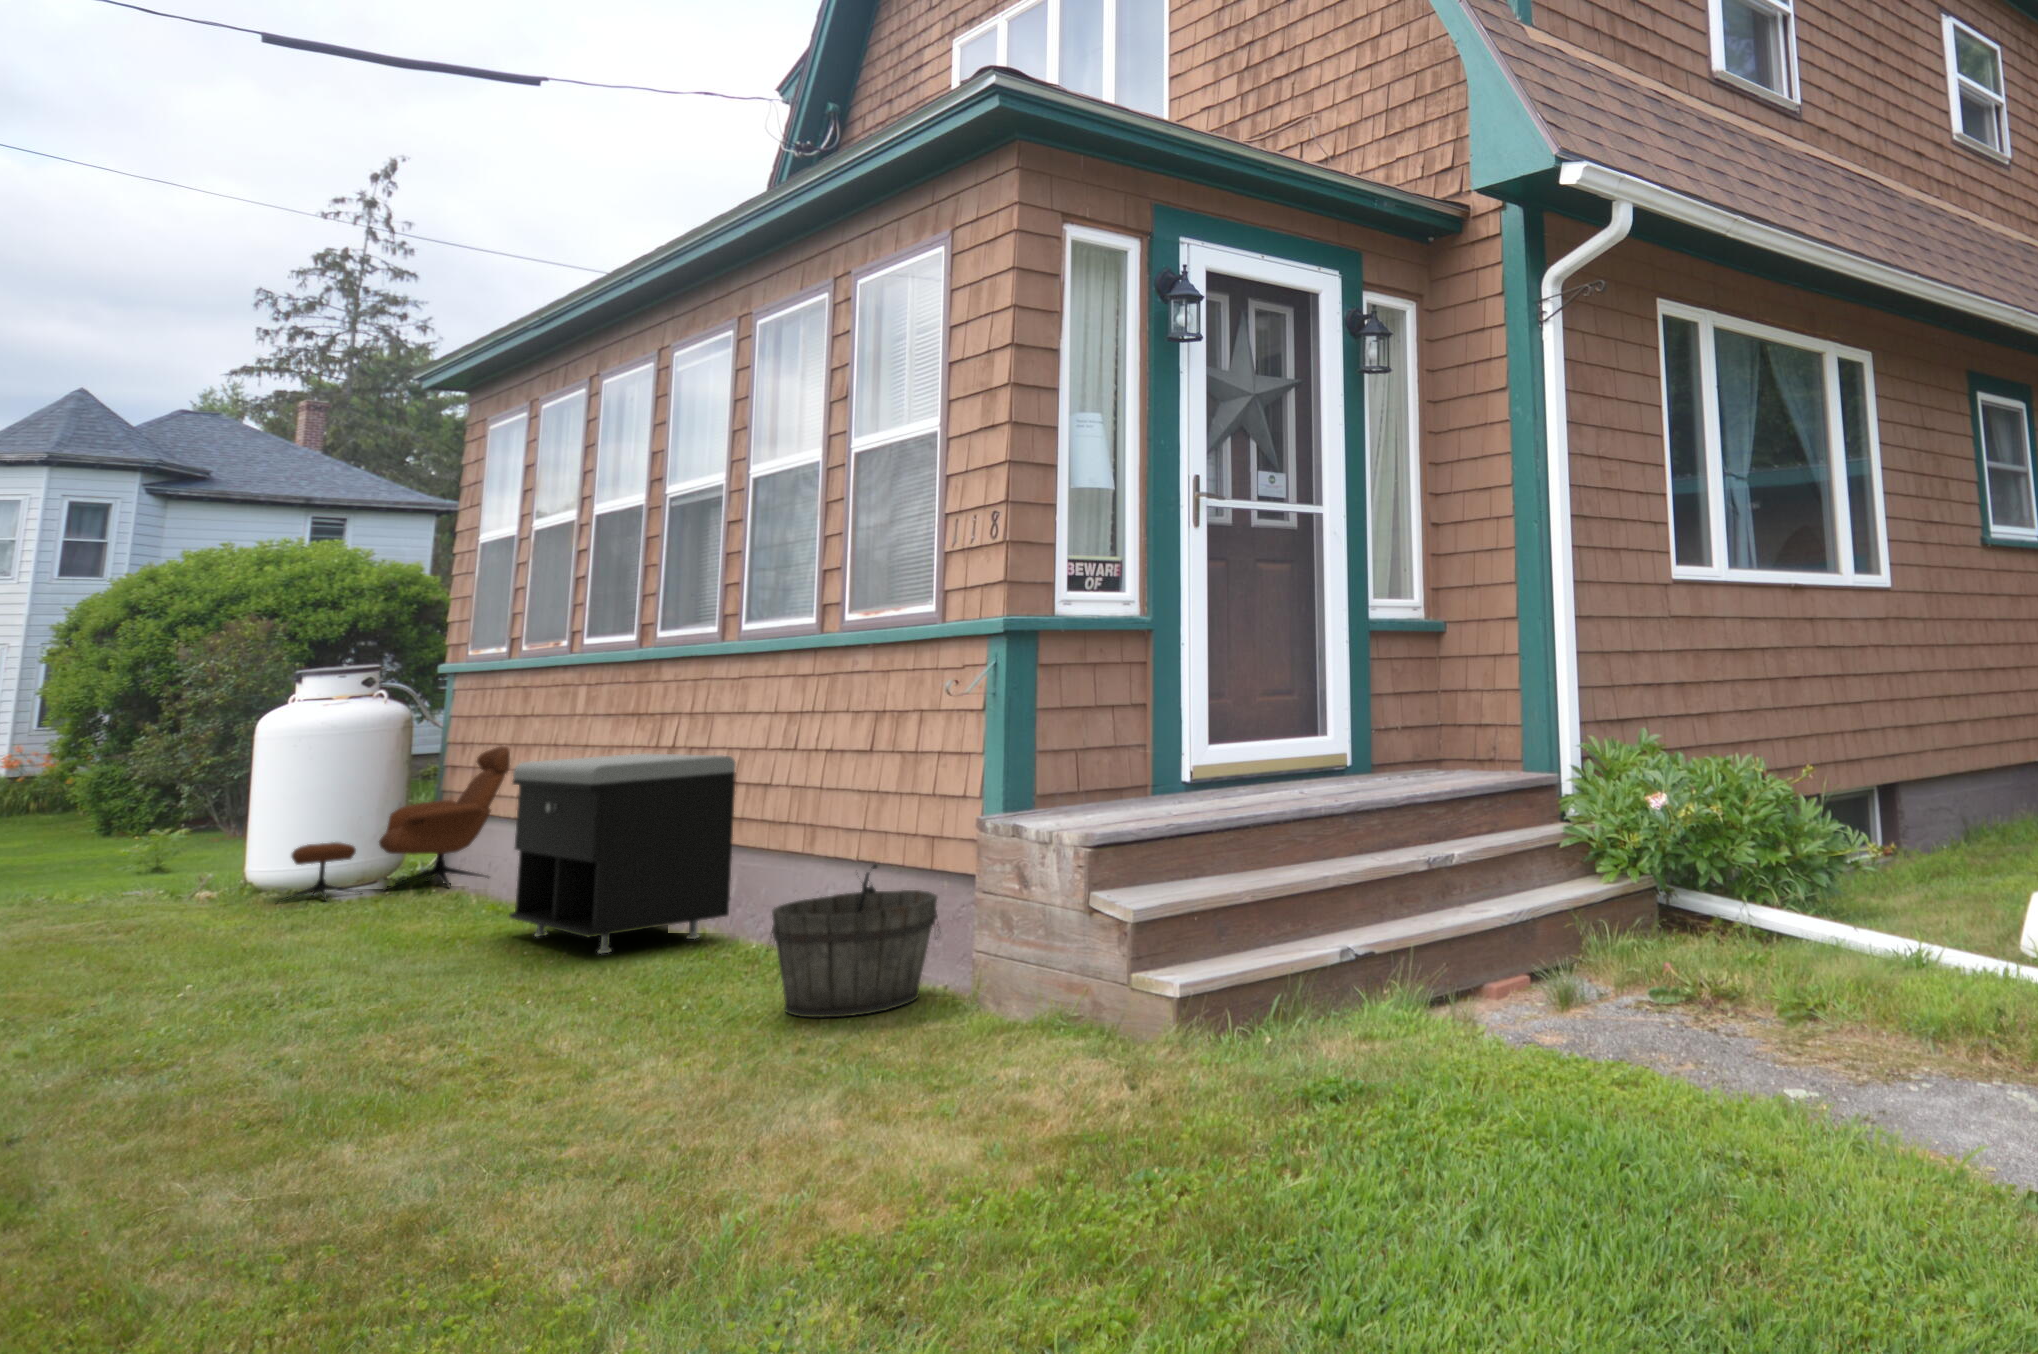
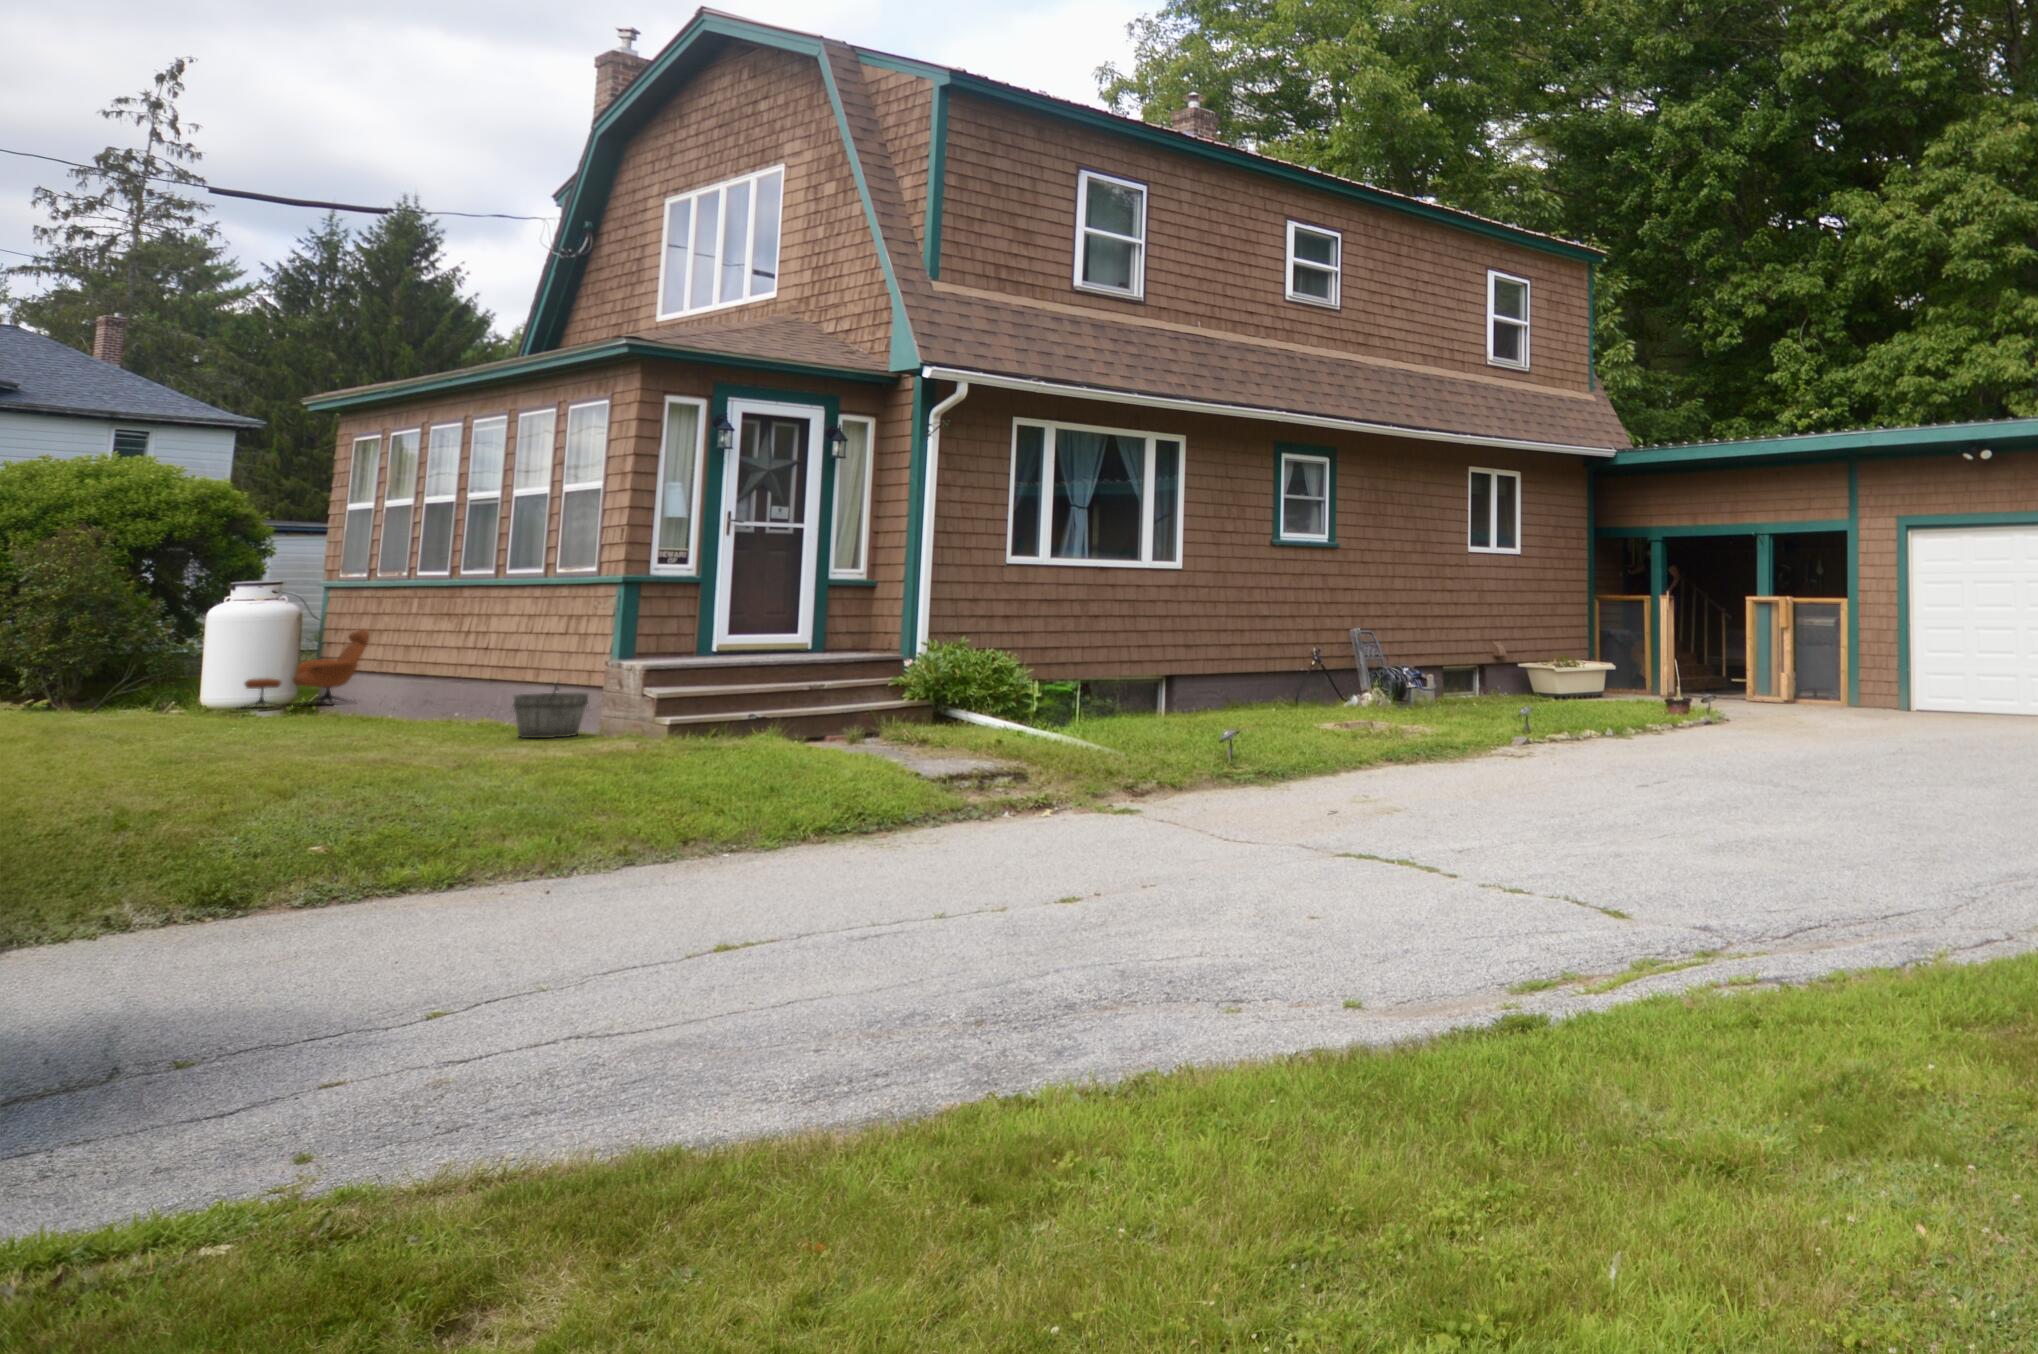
storage bench: present [509,754,736,953] -> none [382,633,502,724]

